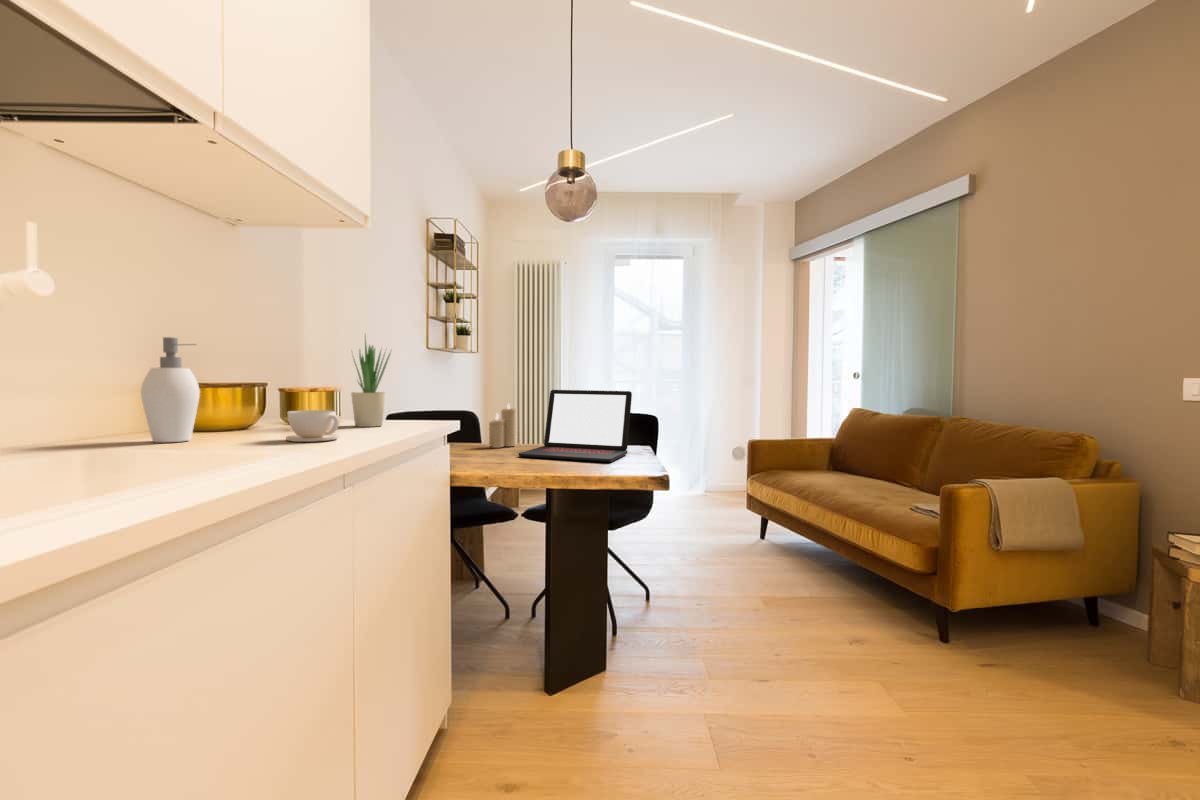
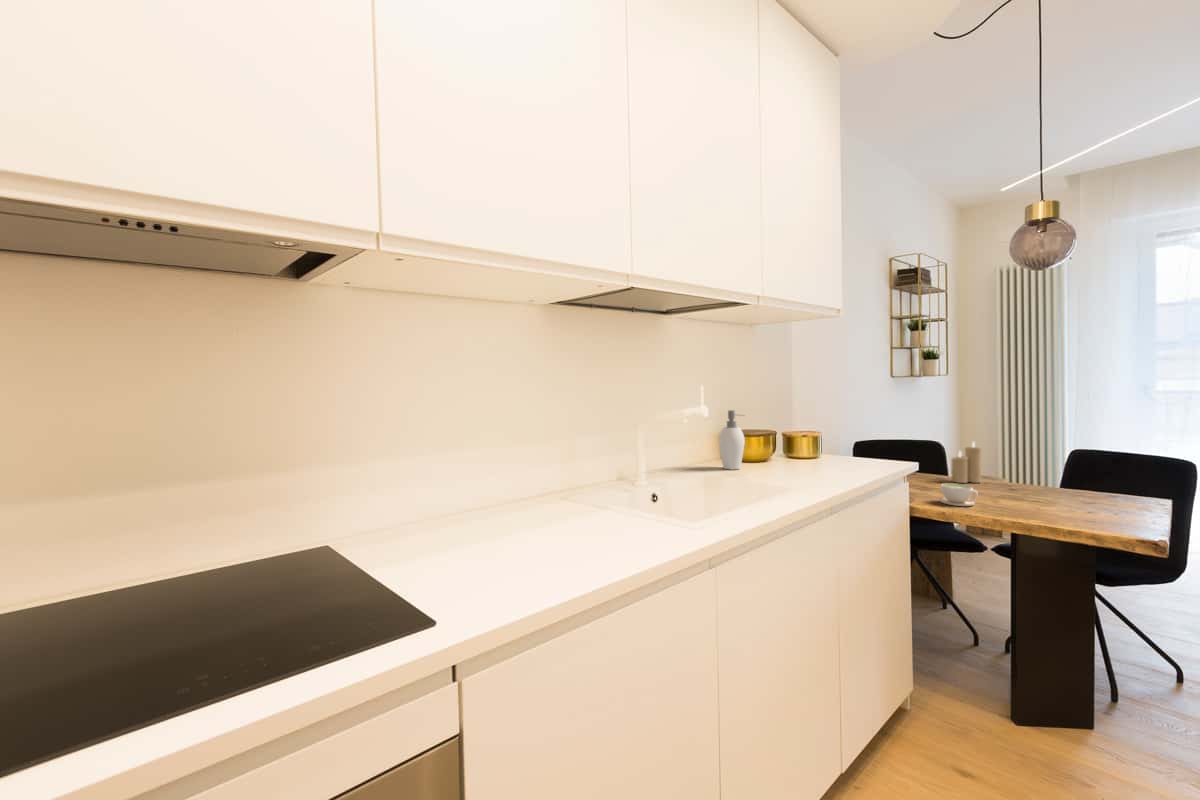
potted plant: present [351,339,390,427] -> none [829,392,860,462]
laptop: present [518,390,632,462] -> none [981,431,1136,515]
coffee cup: present [286,410,340,442] -> present [940,483,978,506]

